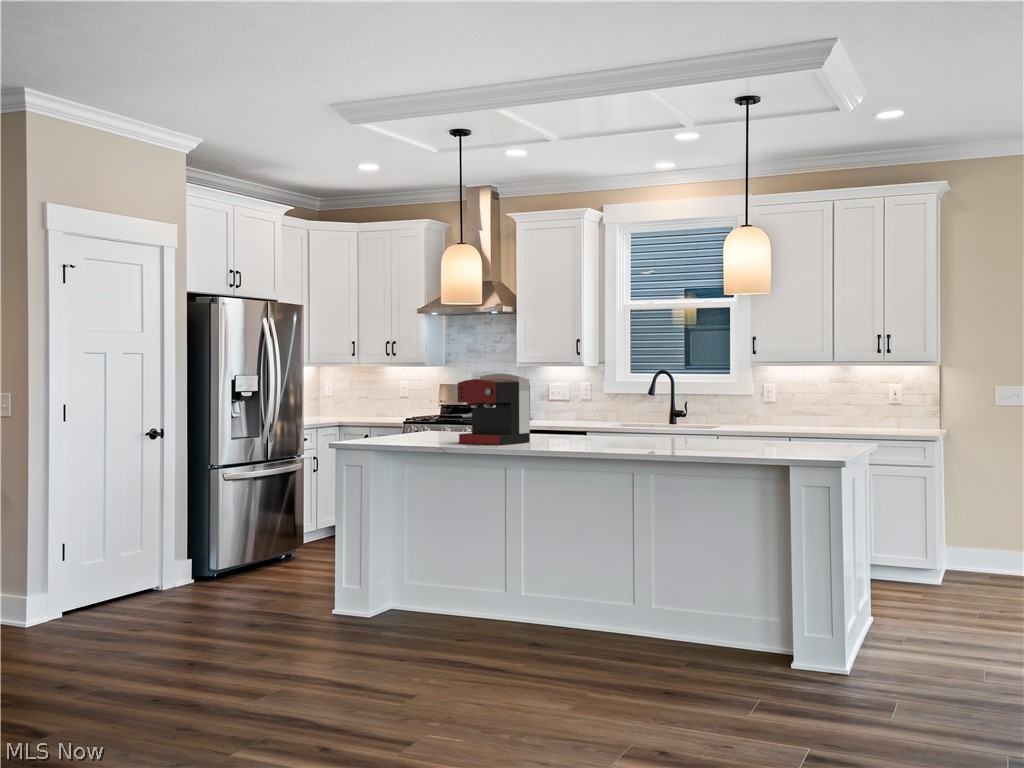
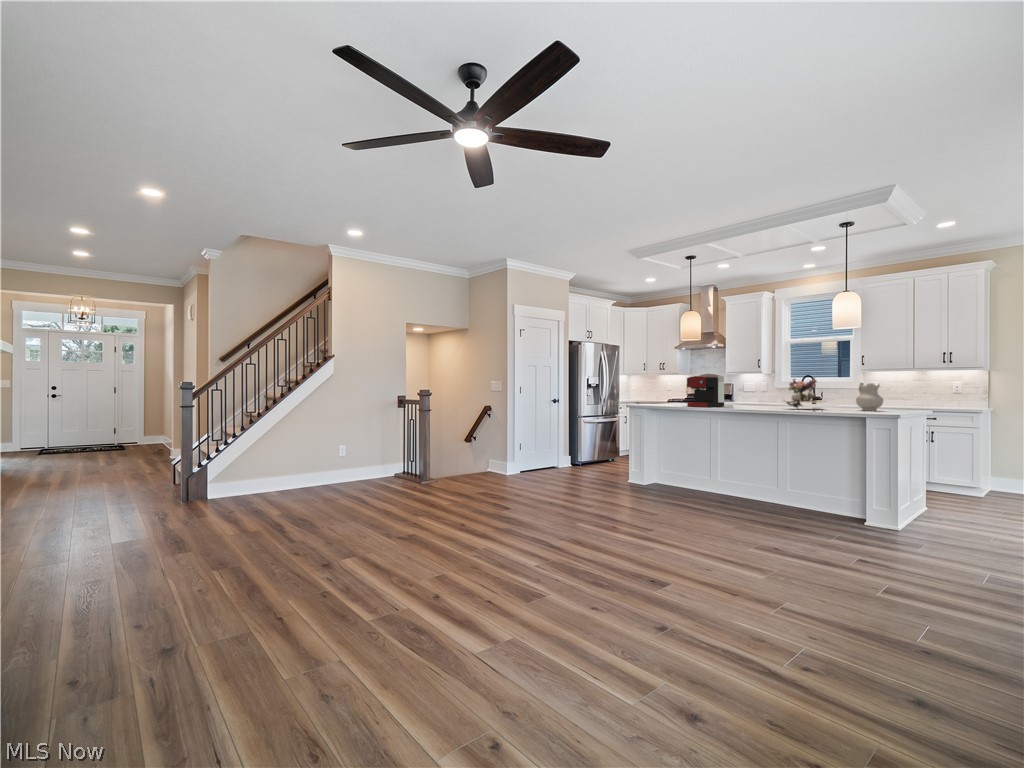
flower arrangement: none [640,381,715,445] -> present [784,378,823,408]
ceramic pitcher: none [760,393,803,447] -> present [856,383,884,411]

